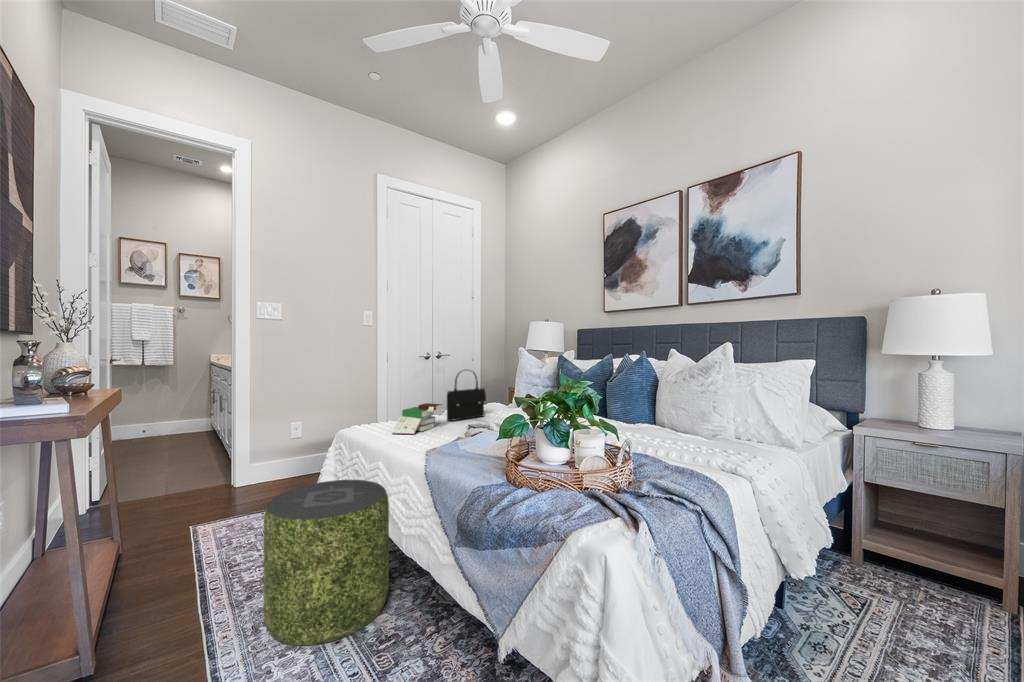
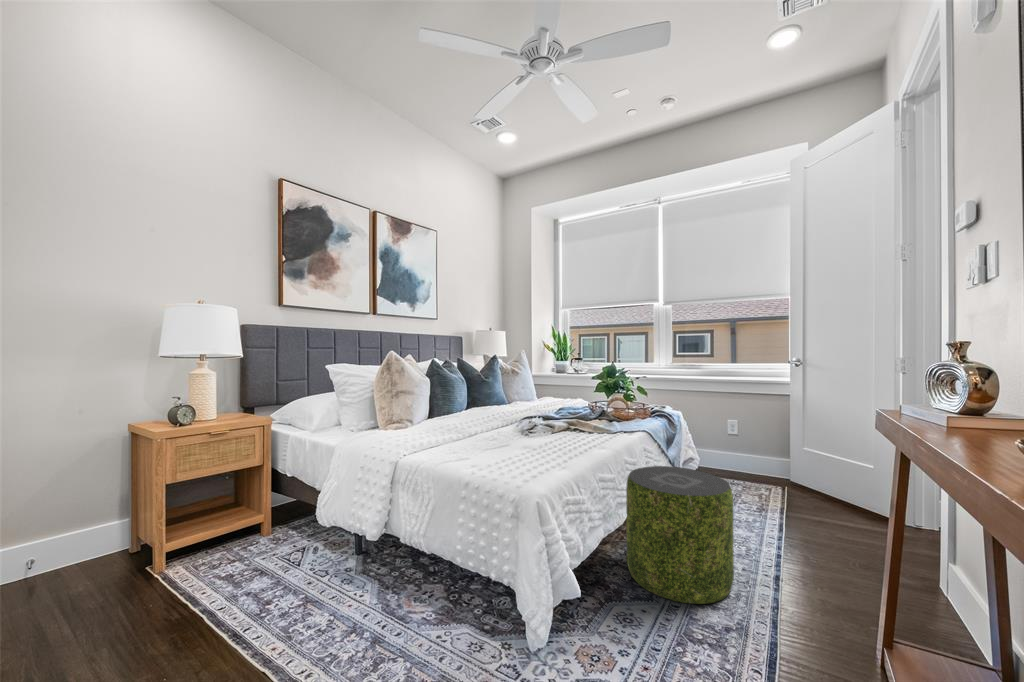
handbag: present [447,370,486,421] -> none [445,378,489,441]
book: present [392,403,443,434] -> none [509,414,565,451]

